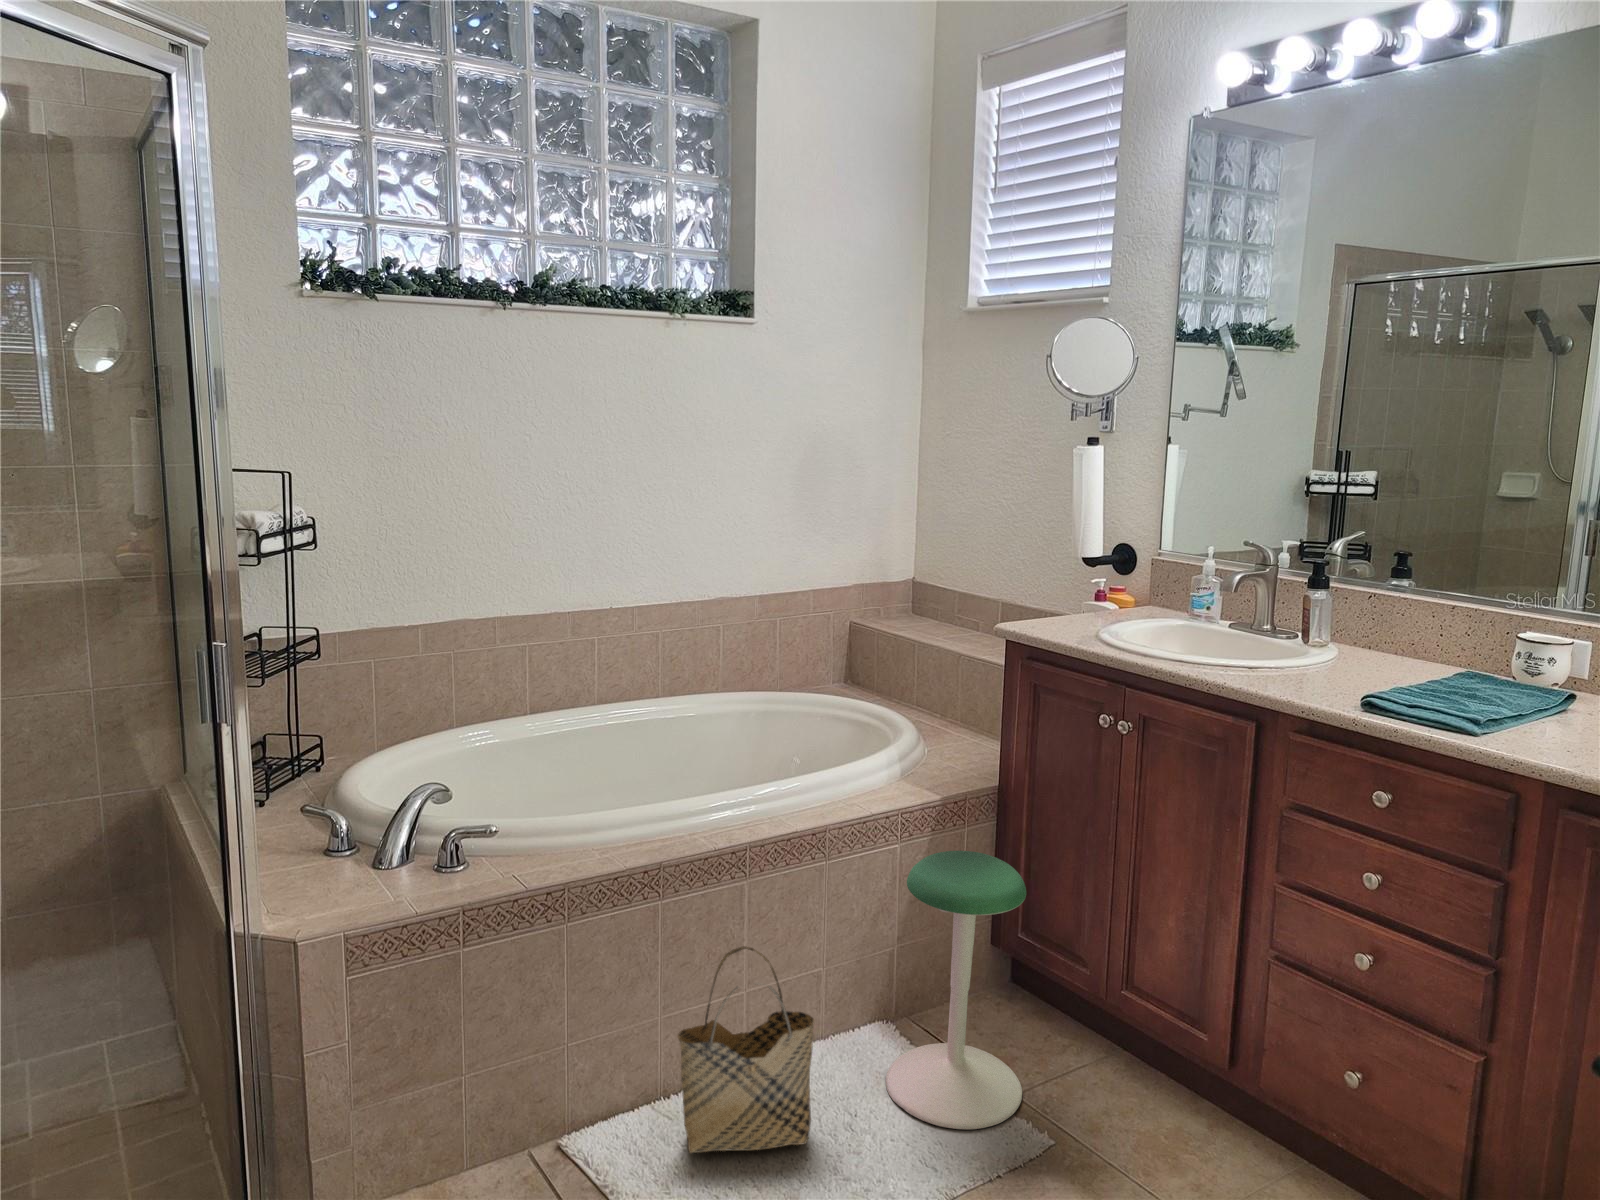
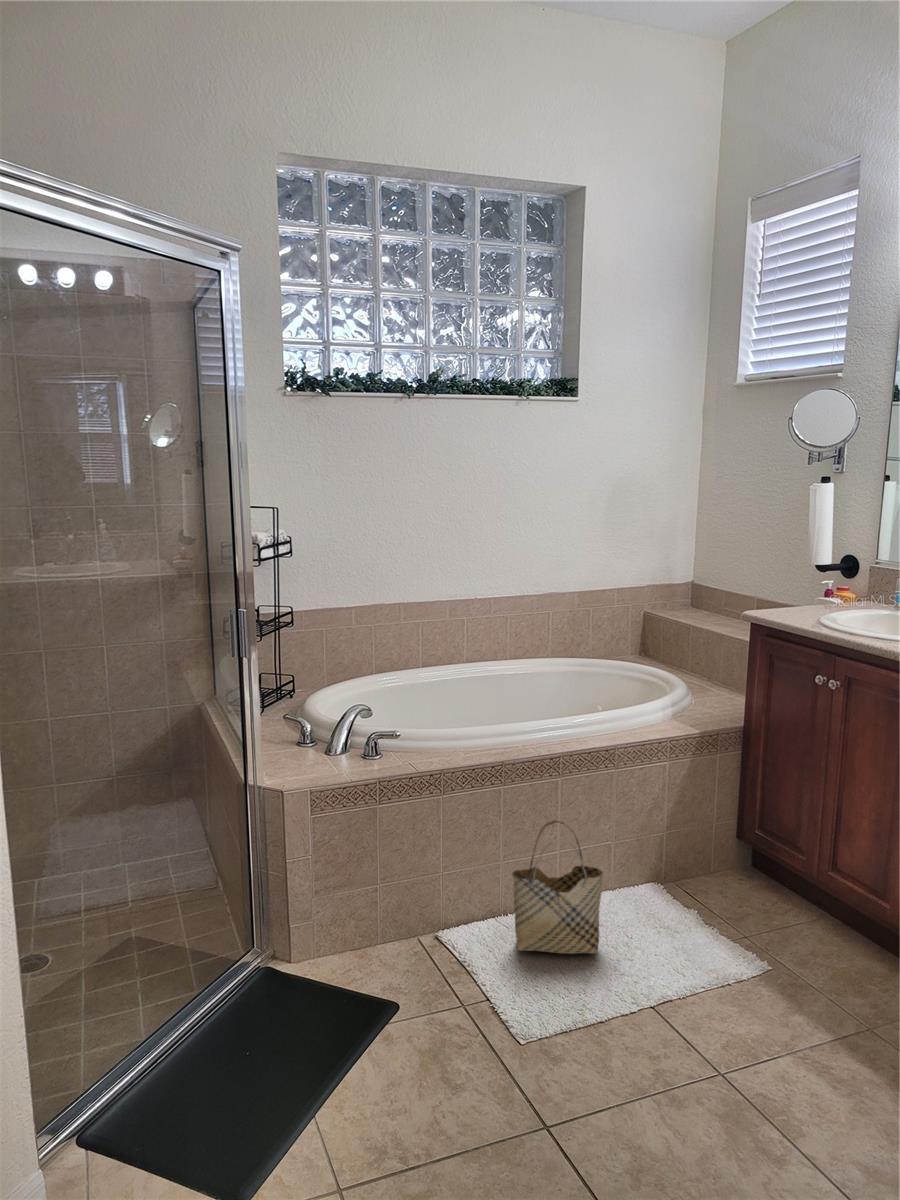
stool: present [886,851,1026,1129] -> none [654,769,756,959]

